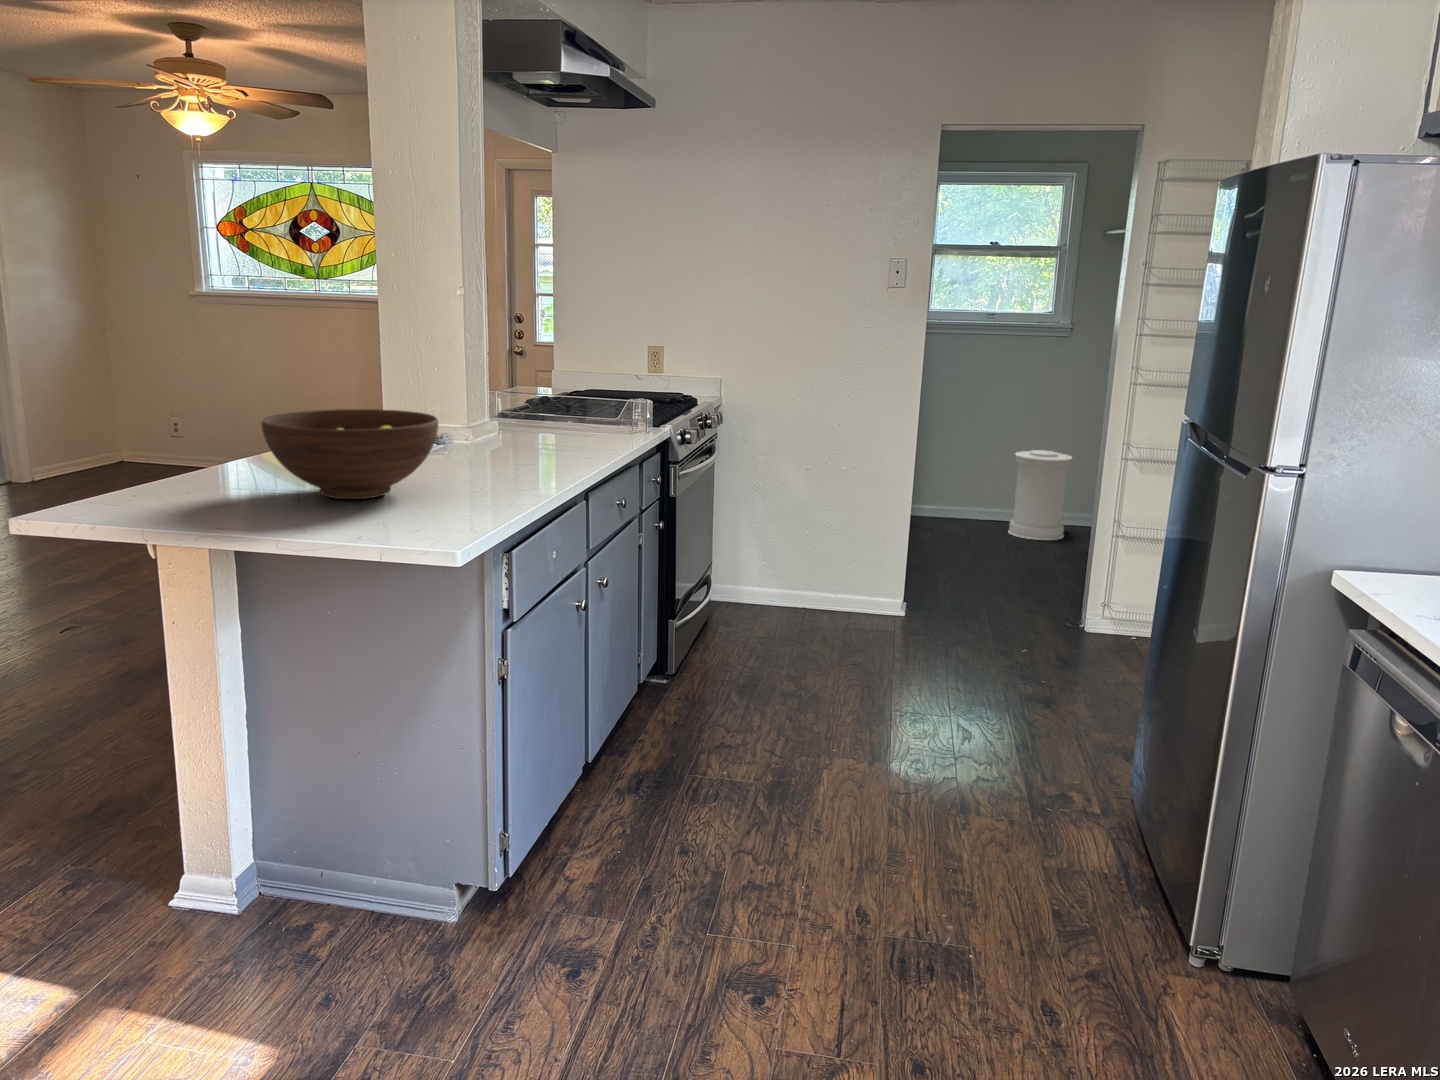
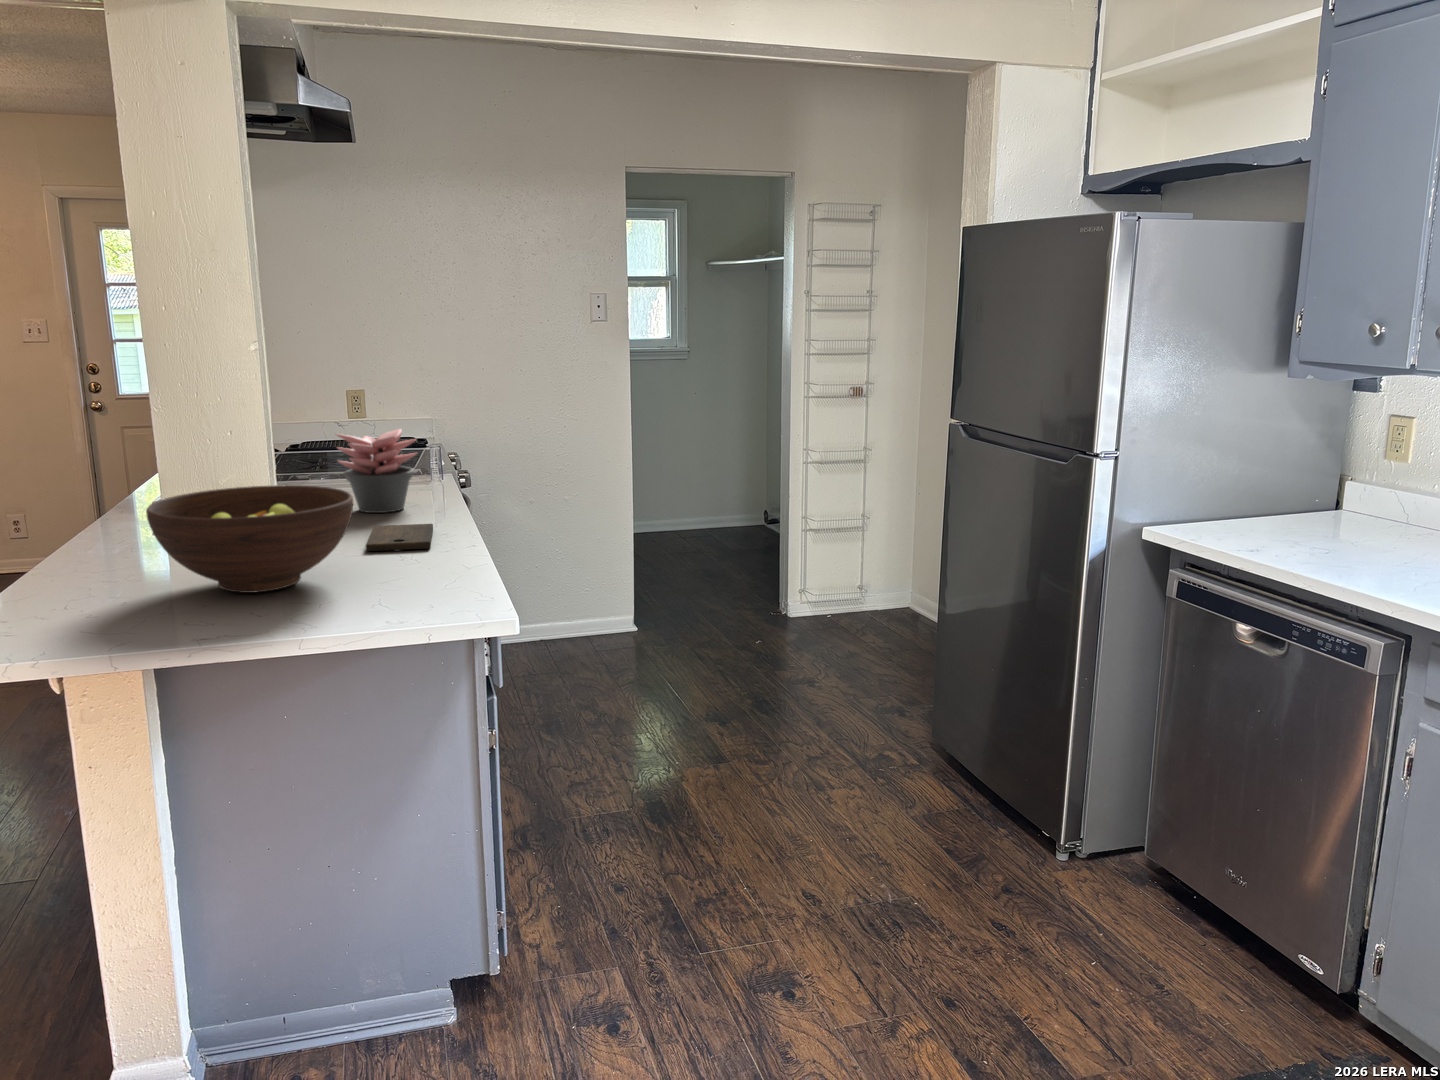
succulent plant: none [531,376,597,453] -> present [337,429,416,513]
trash can: present [1009,450,1072,540] -> none [661,461,711,543]
cutting board: none [483,461,570,484] -> present [366,524,433,551]

